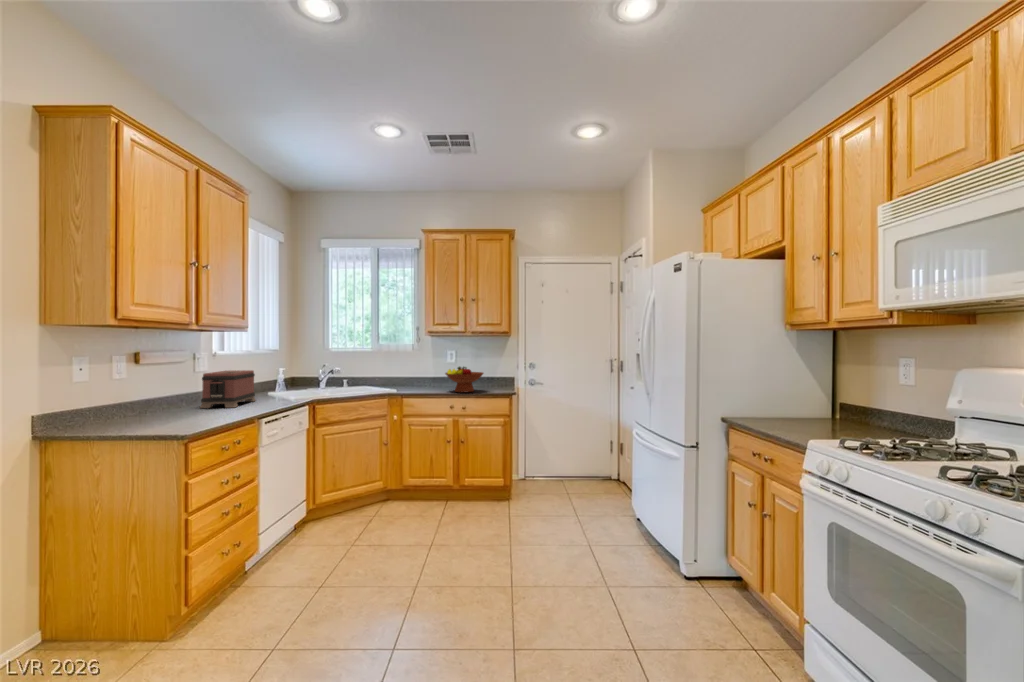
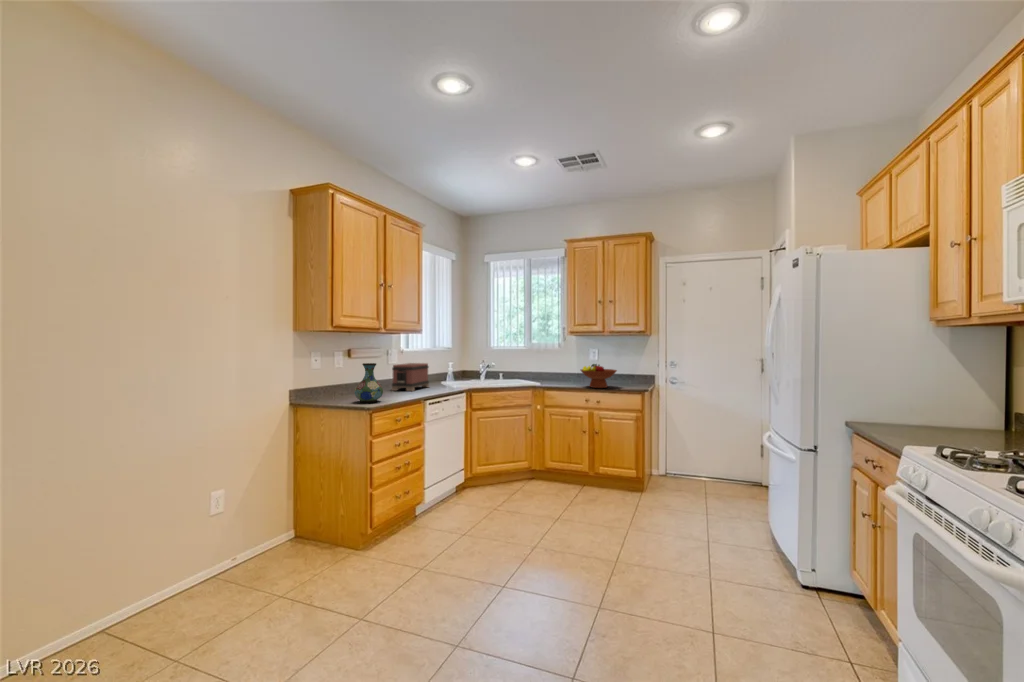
vase: none [153,372,200,428] -> present [355,363,383,403]

